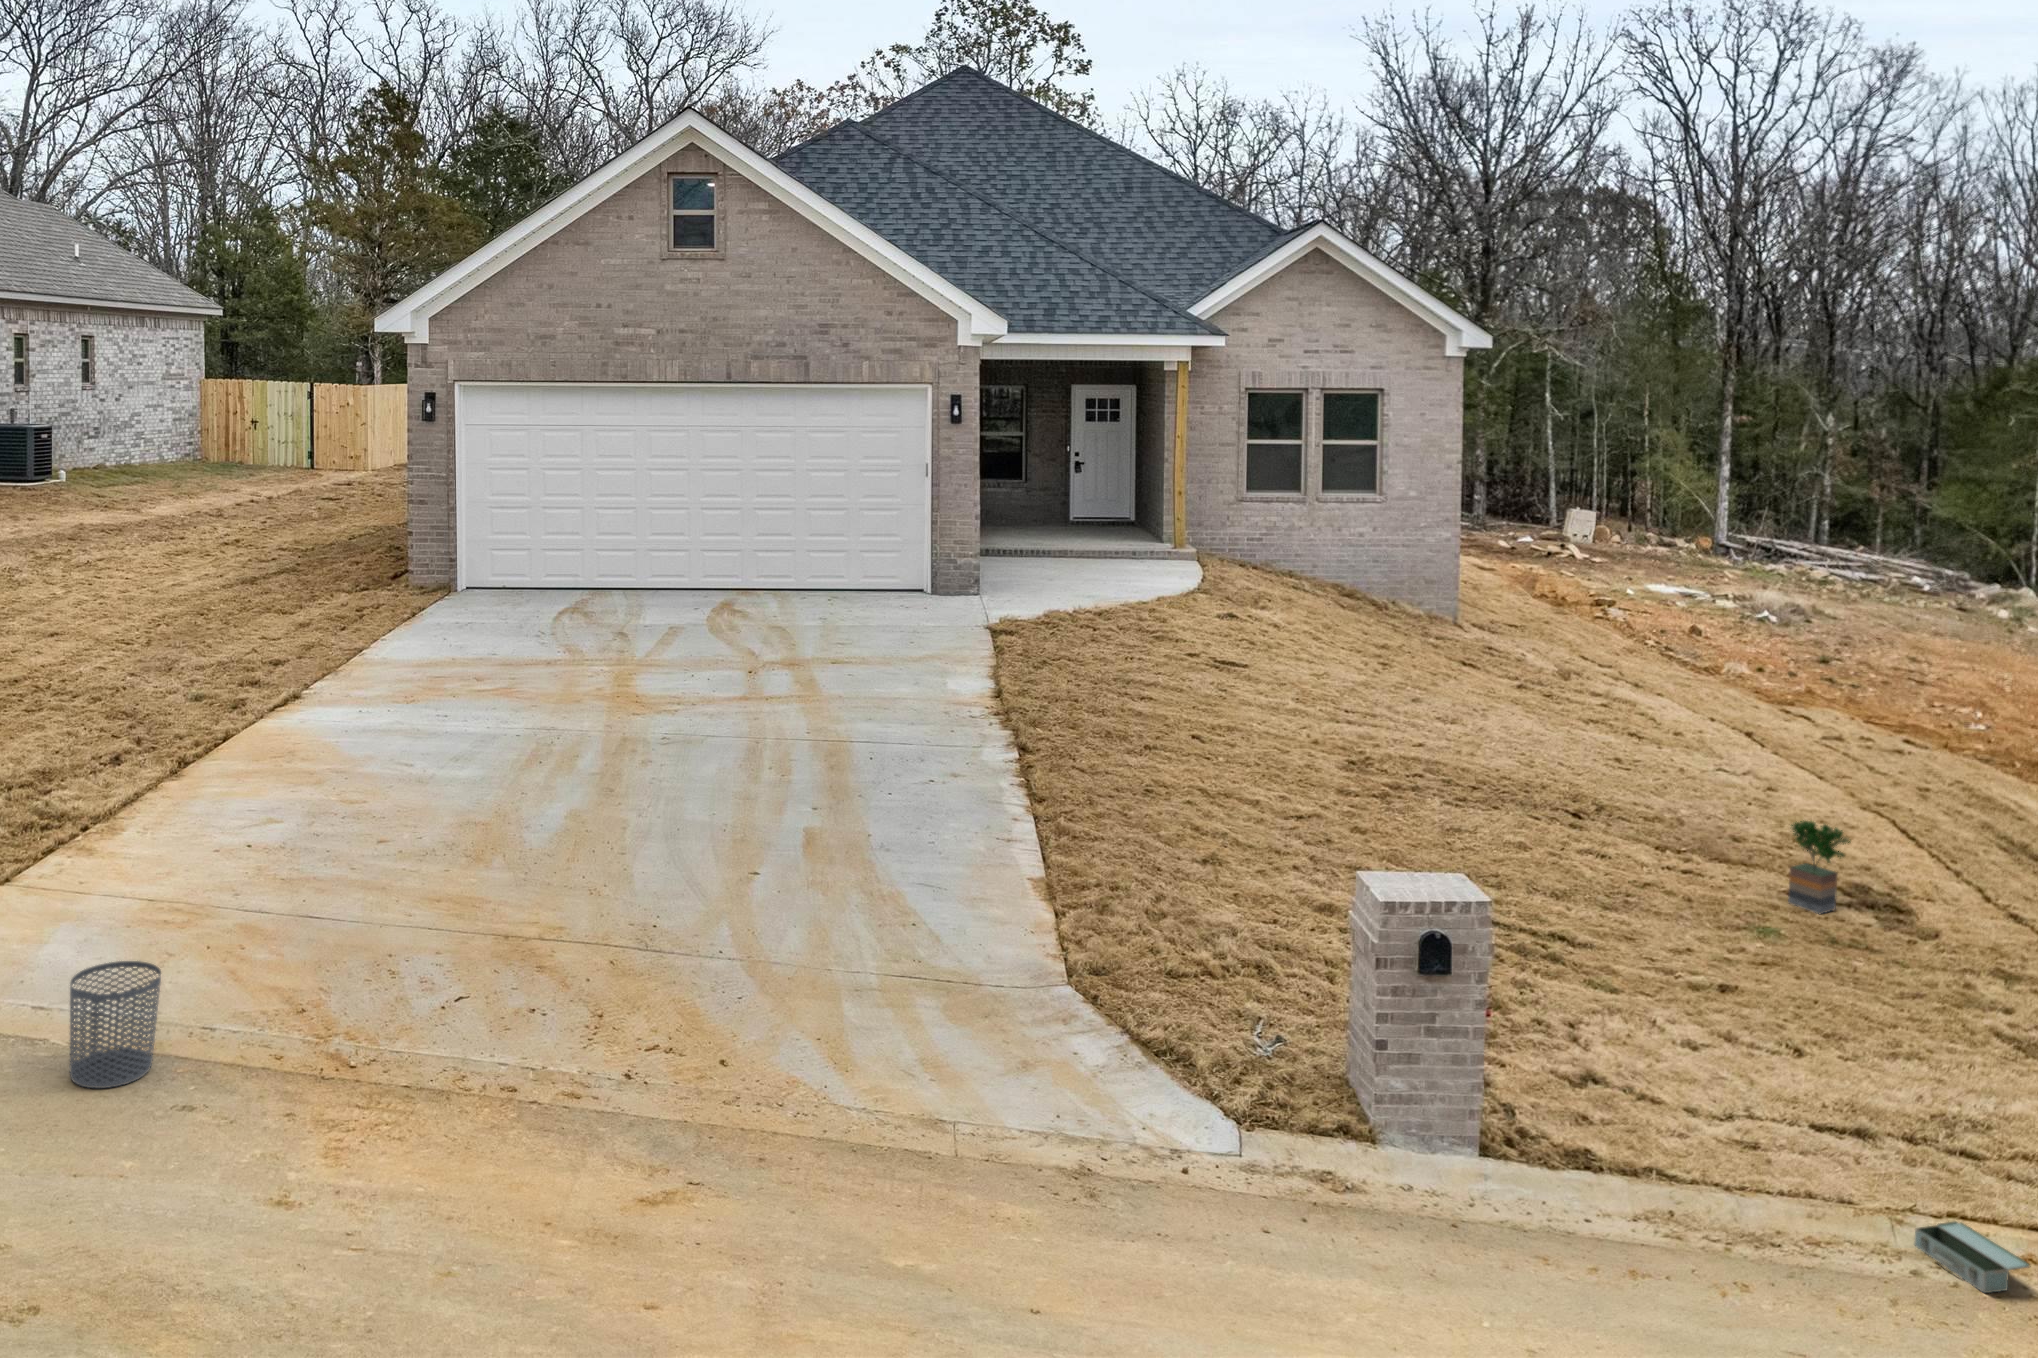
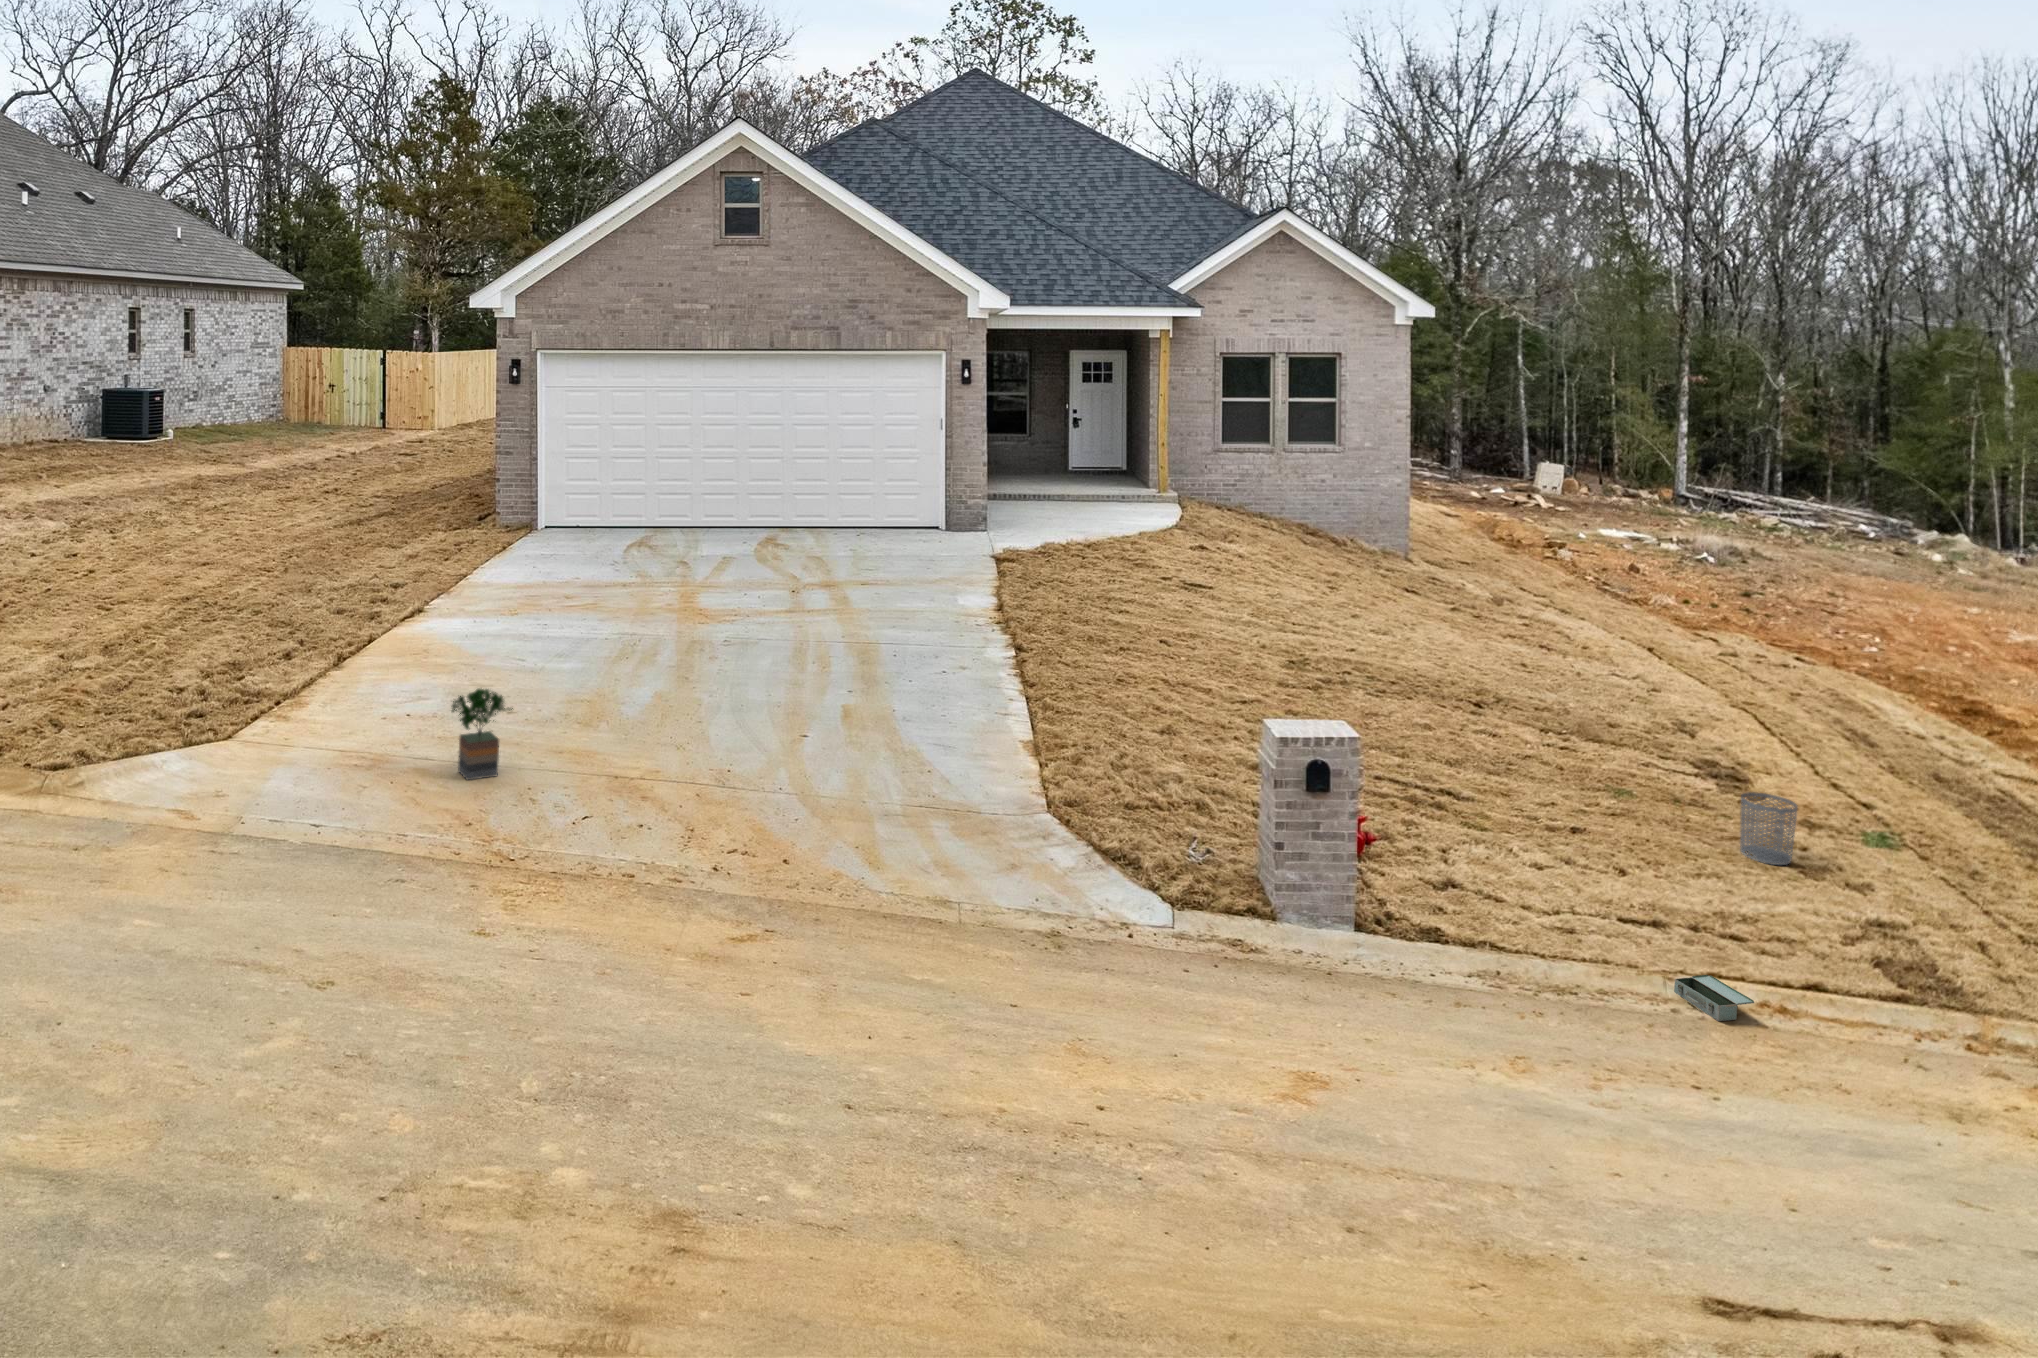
potted tree: present [1788,820,1850,914] -> present [451,689,513,780]
waste bin: present [70,961,161,1088] -> present [1740,792,1797,865]

